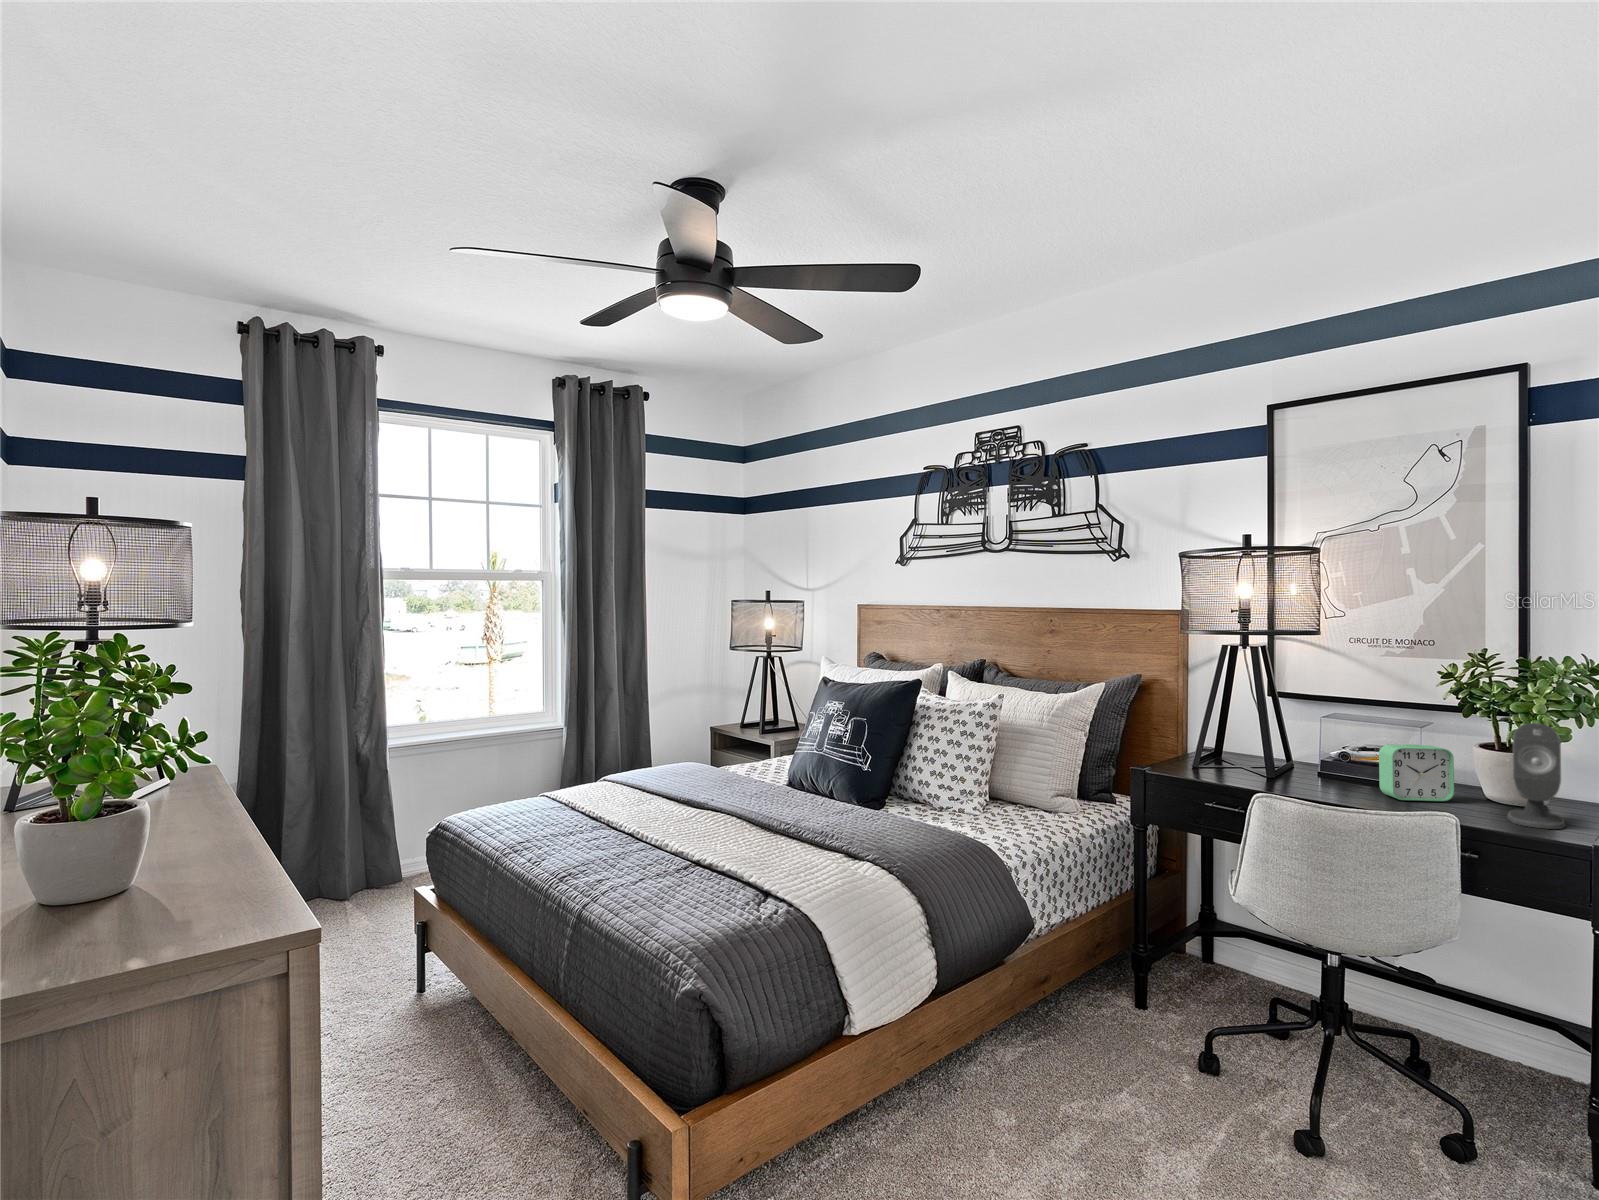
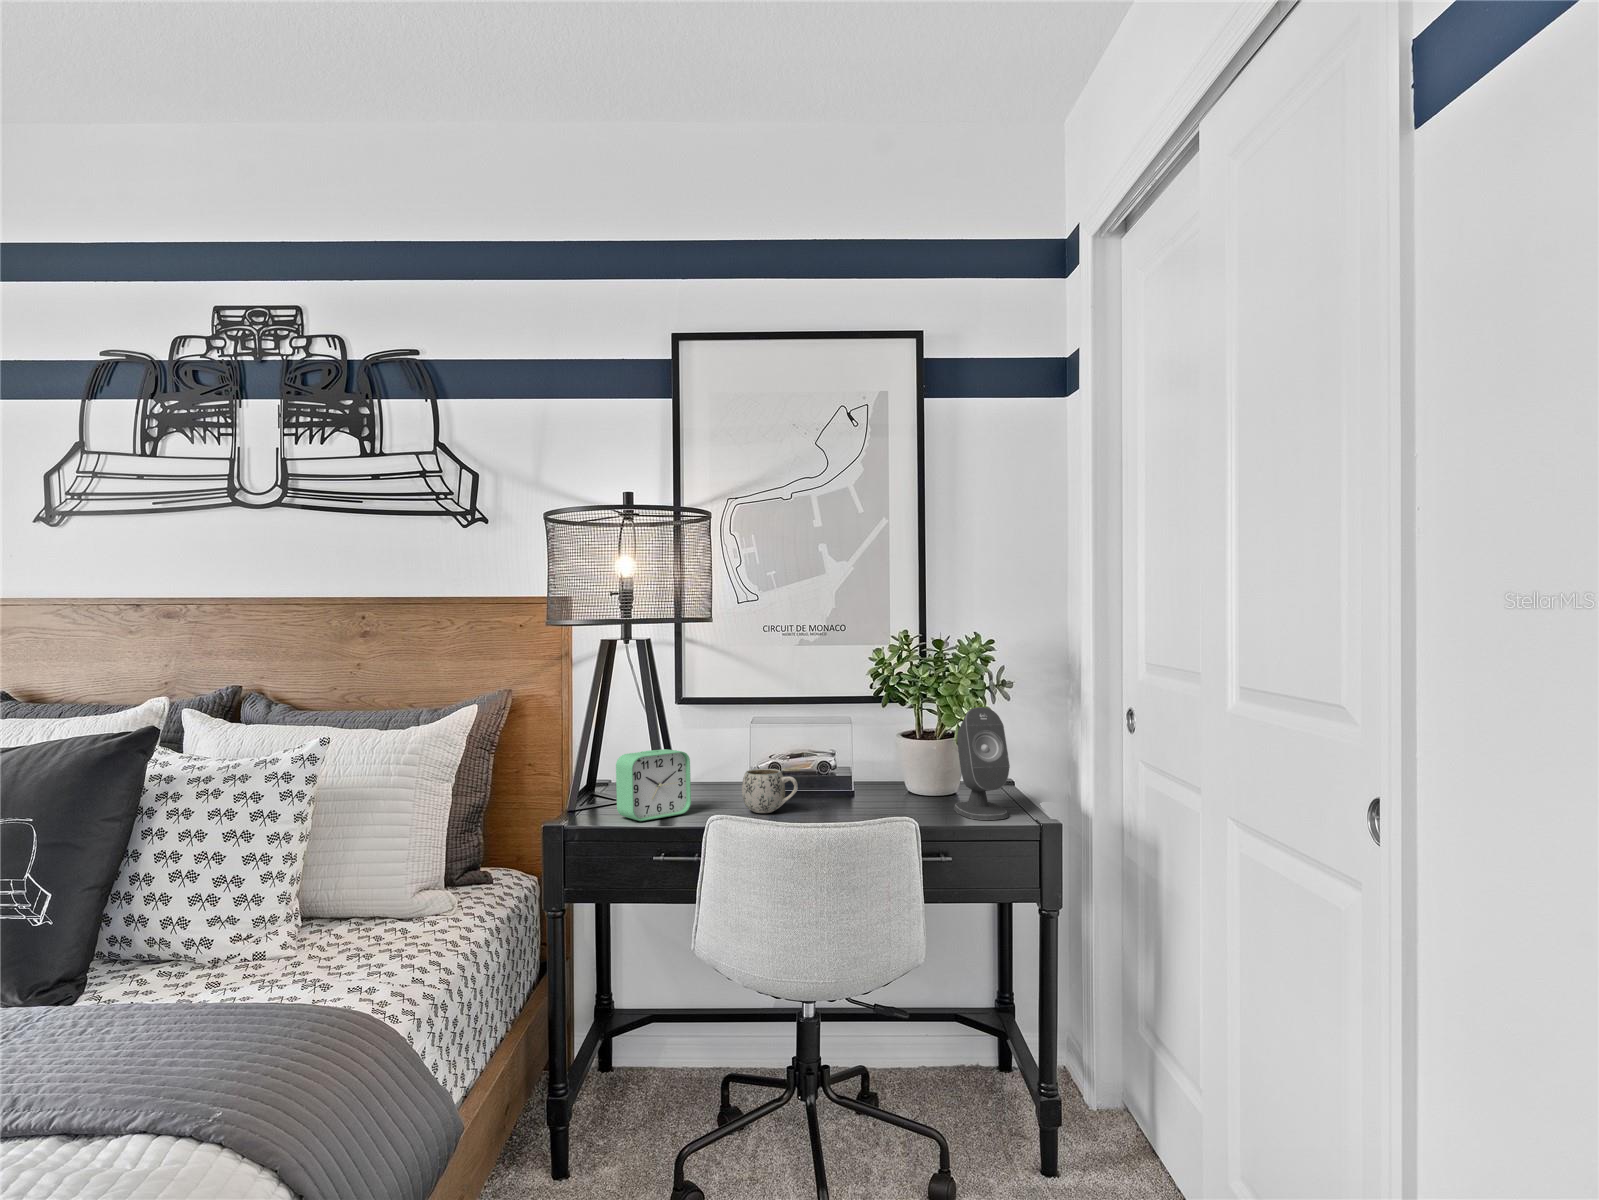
alarm clock: present [1379,744,1454,801] -> present [616,749,691,821]
mug: none [1292,752,1341,787] -> present [742,769,798,813]

